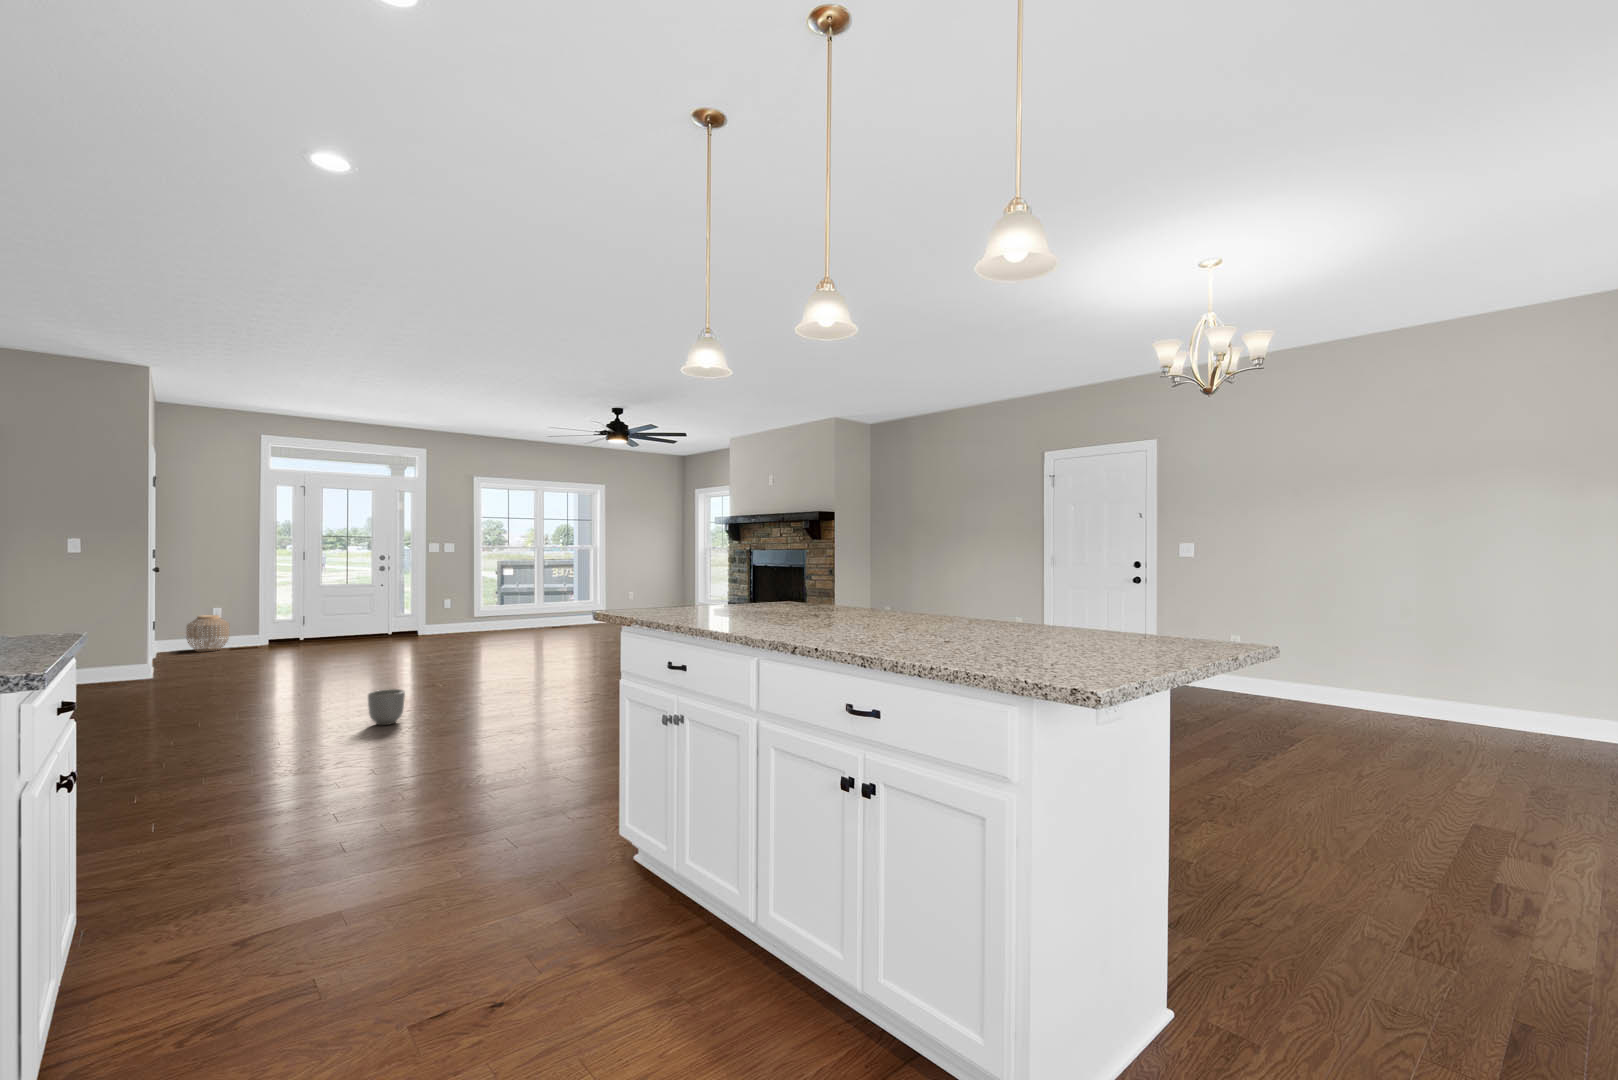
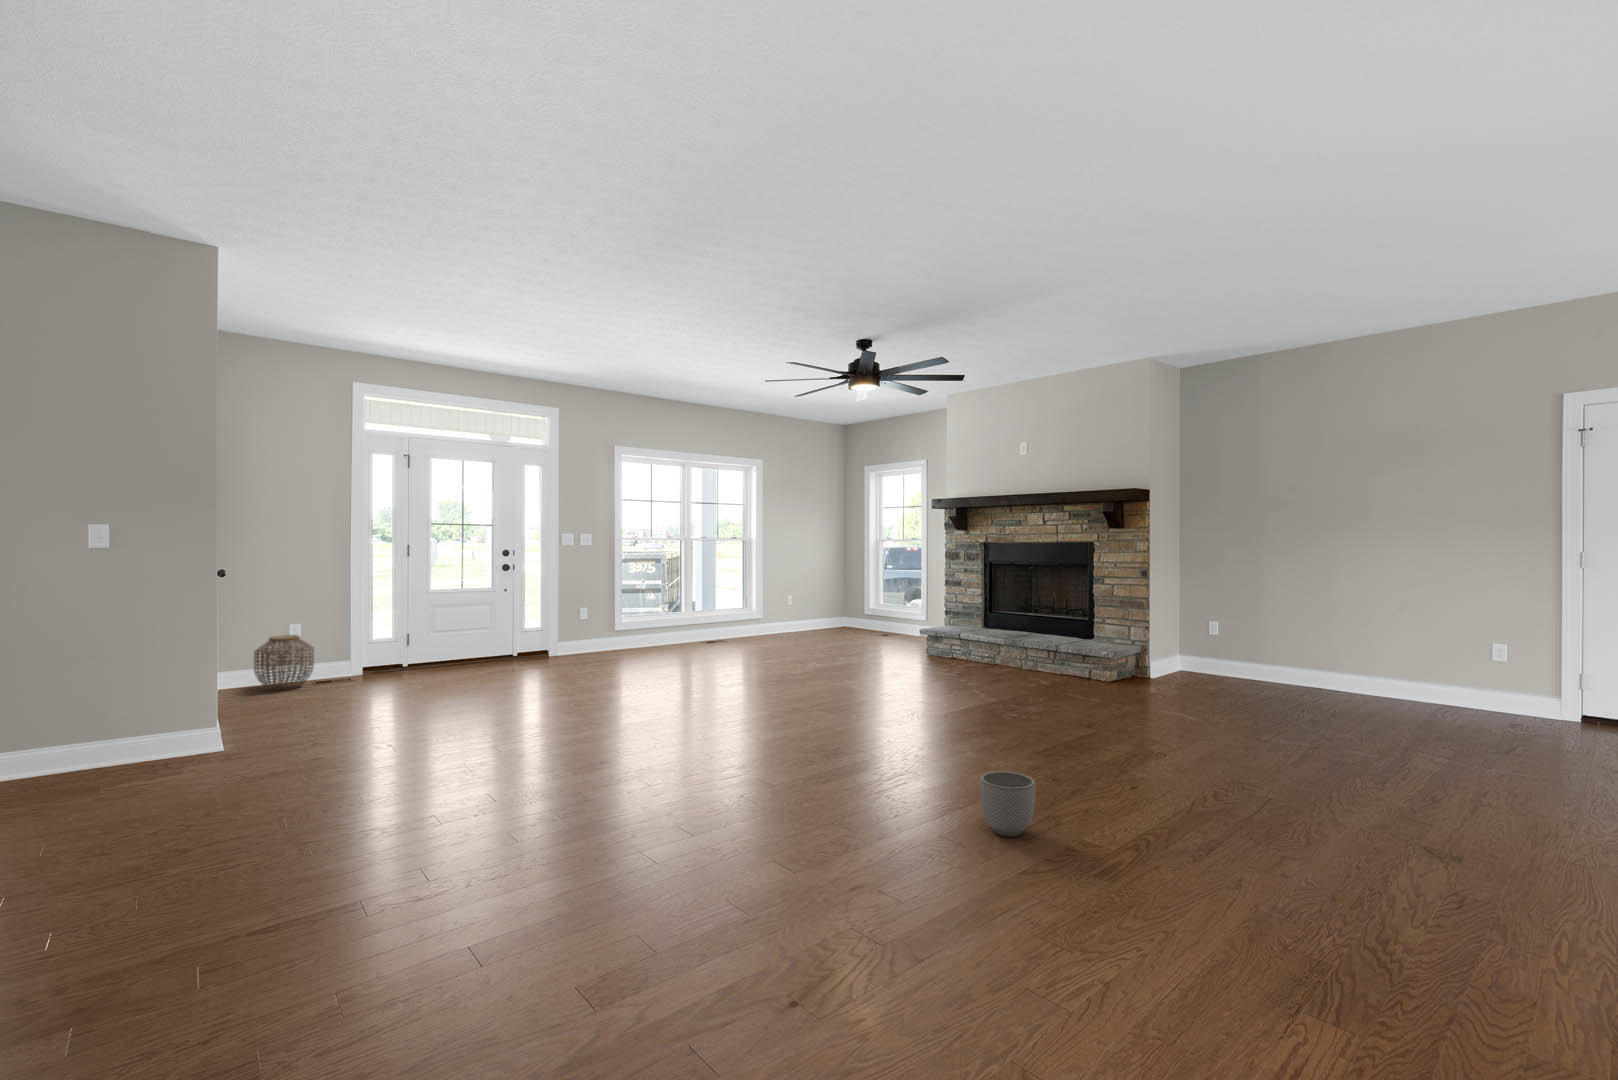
planter: present [368,689,405,725] -> present [980,771,1036,837]

